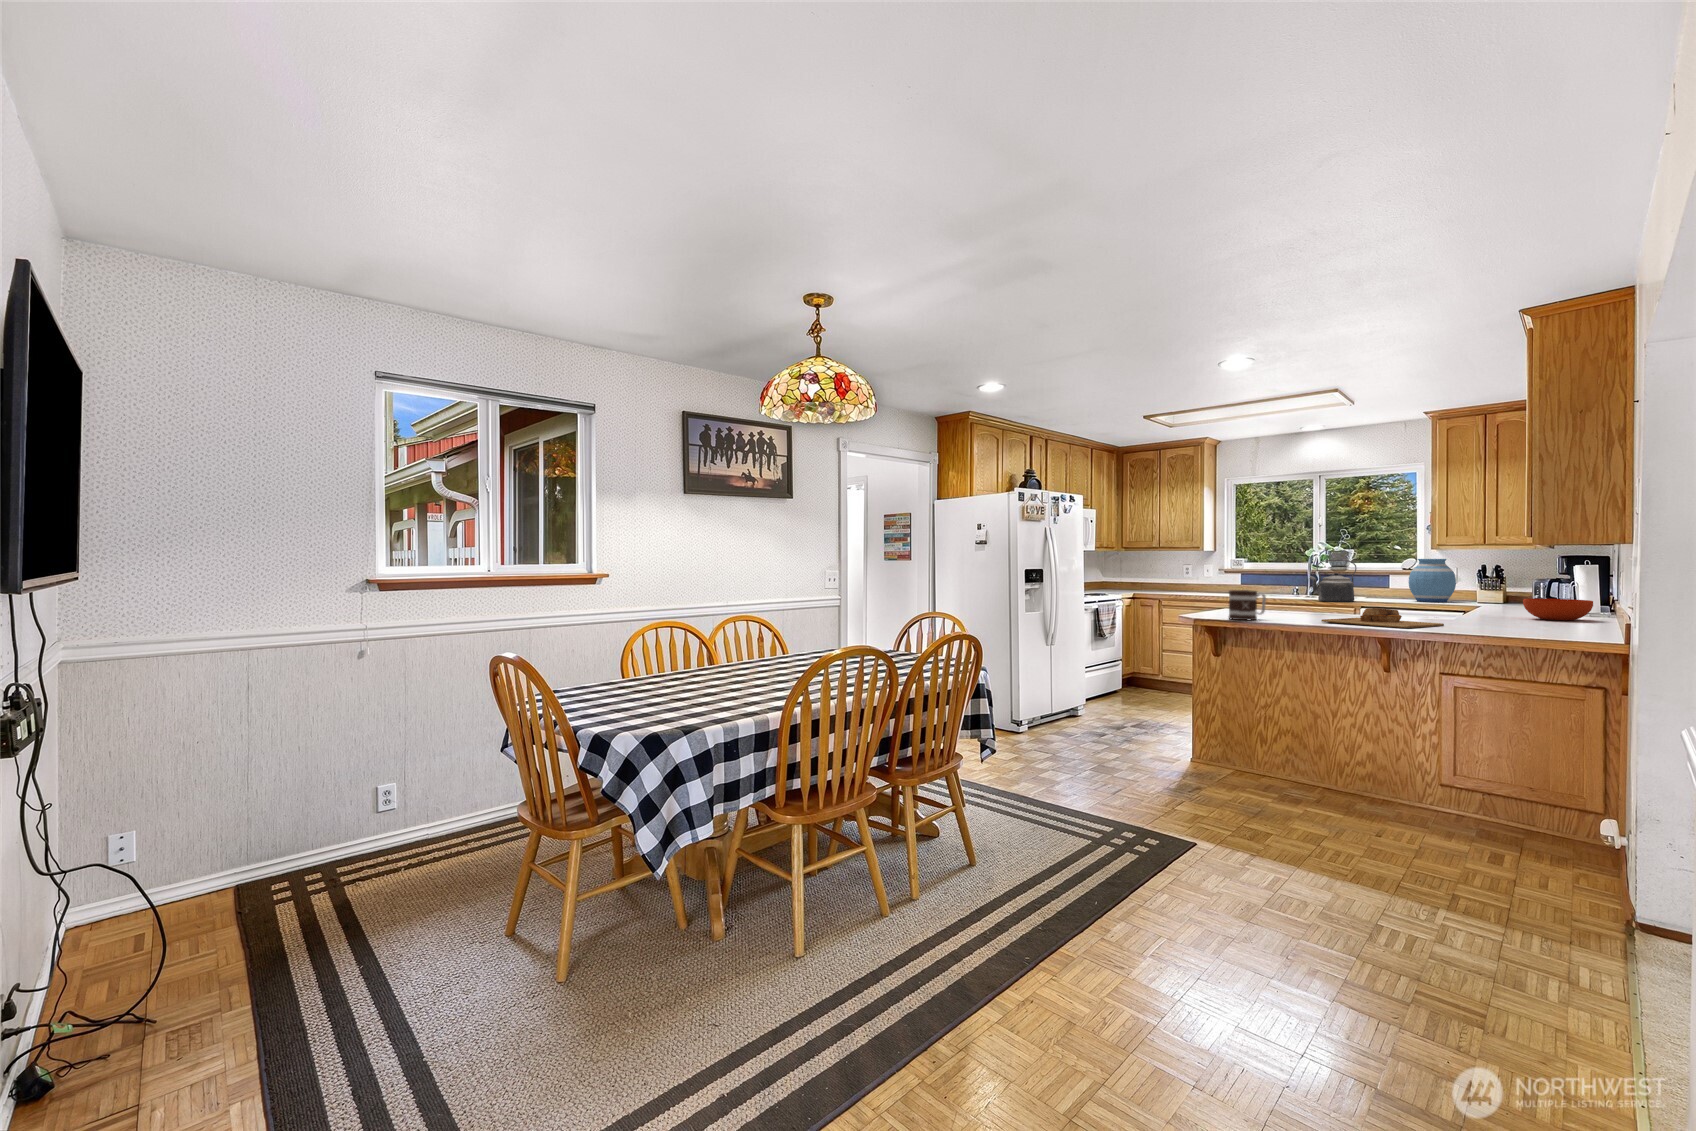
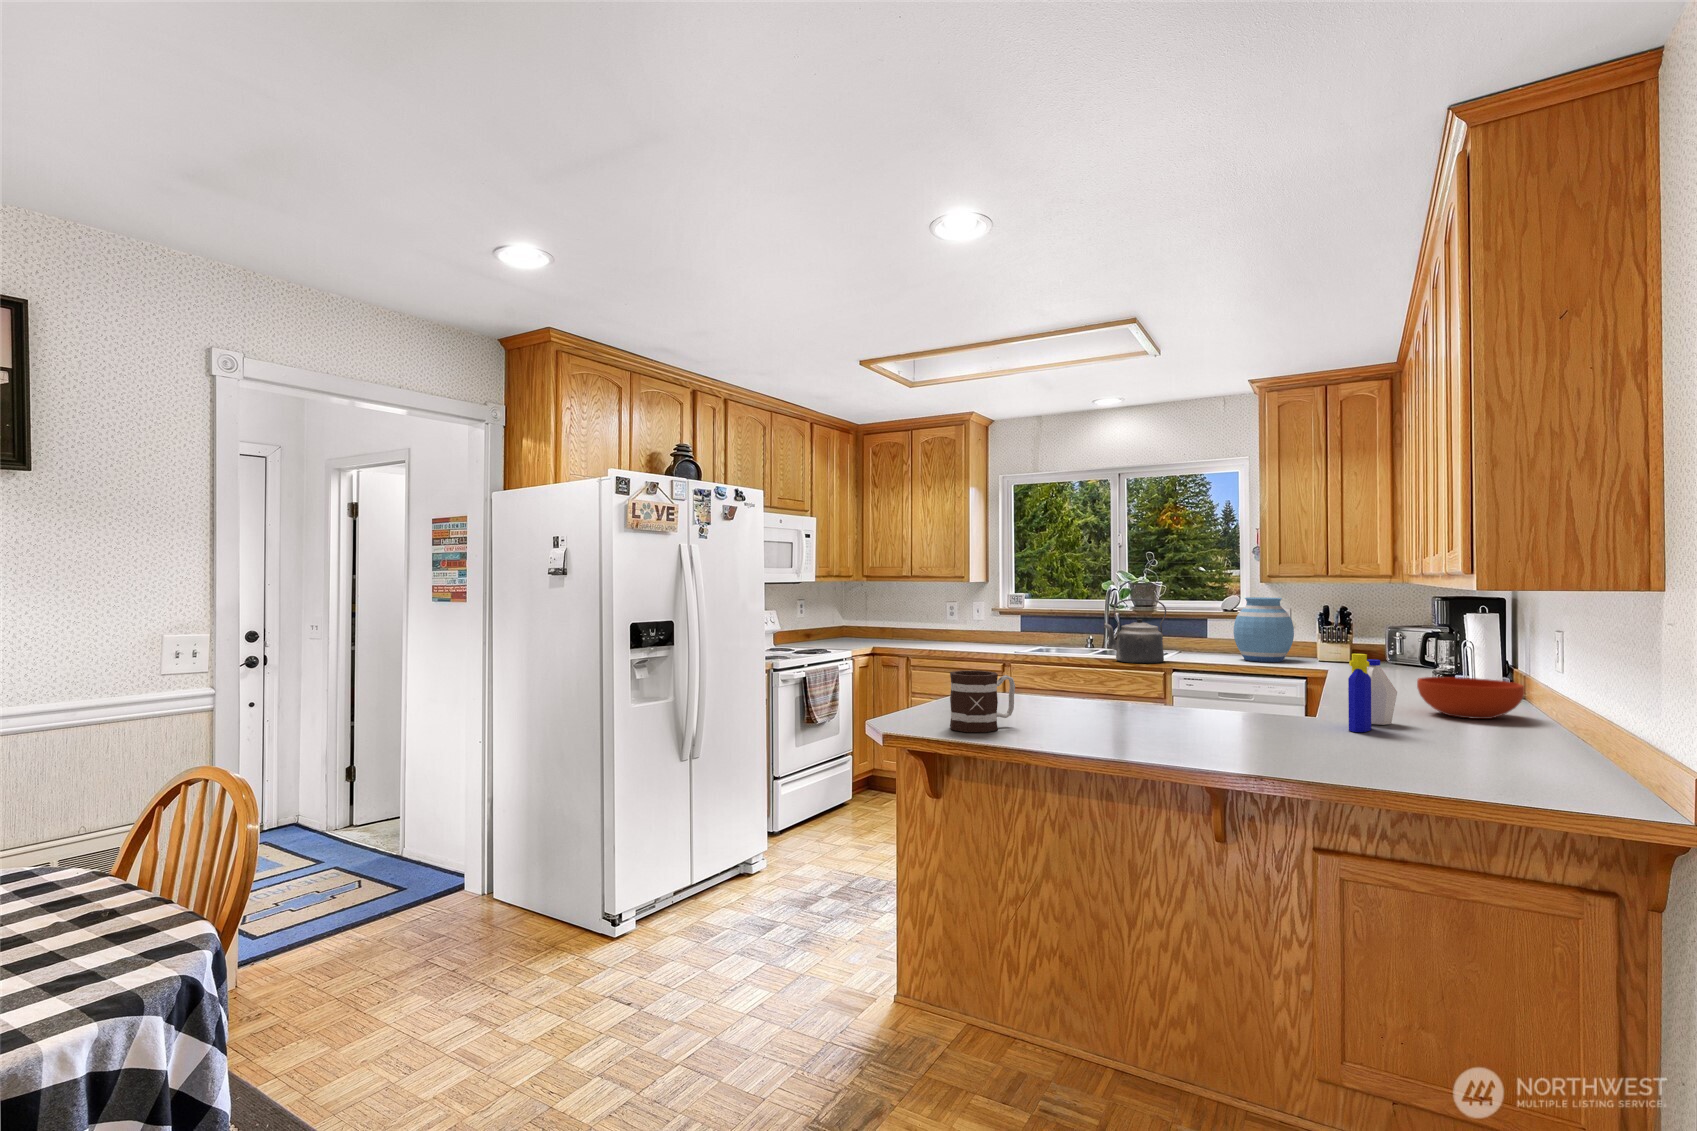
bottle: none [1470,581,1504,623] -> present [1348,654,1397,732]
cutting board: present [1321,608,1444,628] -> none [1106,712,1315,763]

